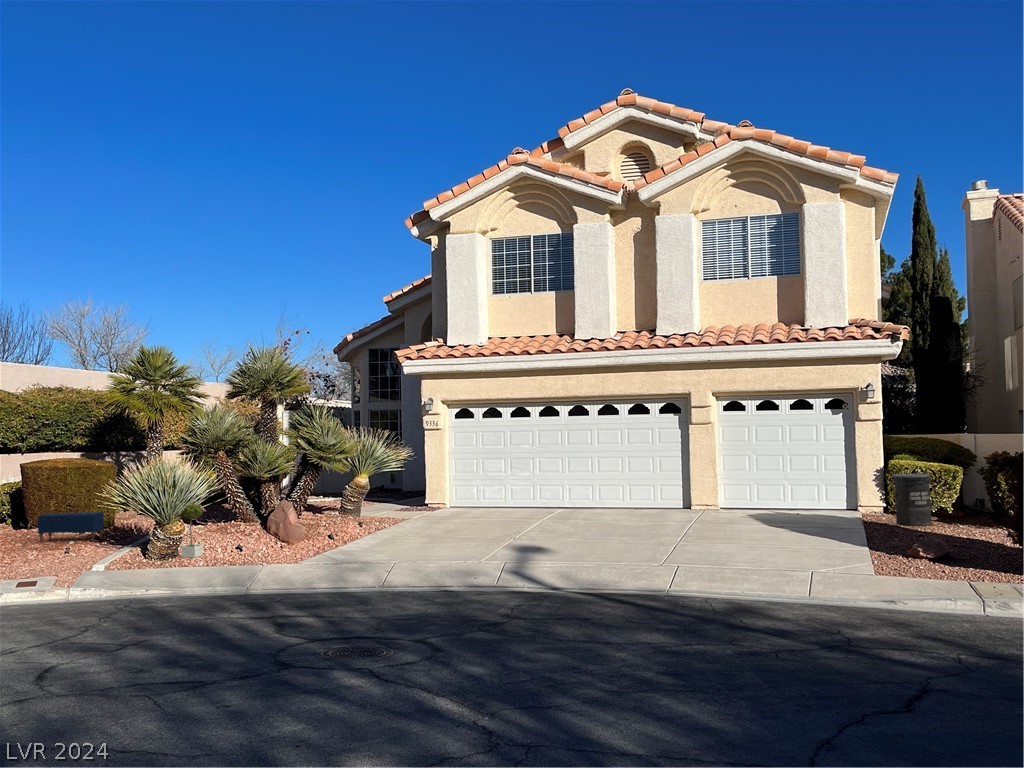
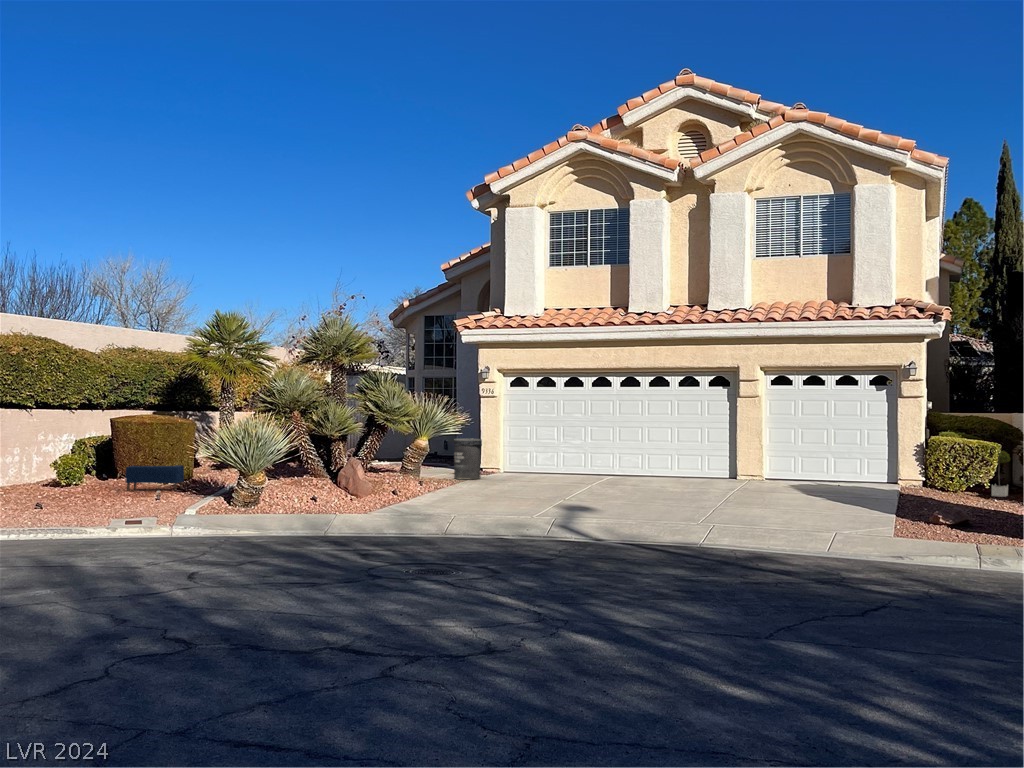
trash can: present [892,473,932,526] -> present [454,438,482,480]
potted tree: present [179,503,203,558] -> present [991,451,1010,497]

